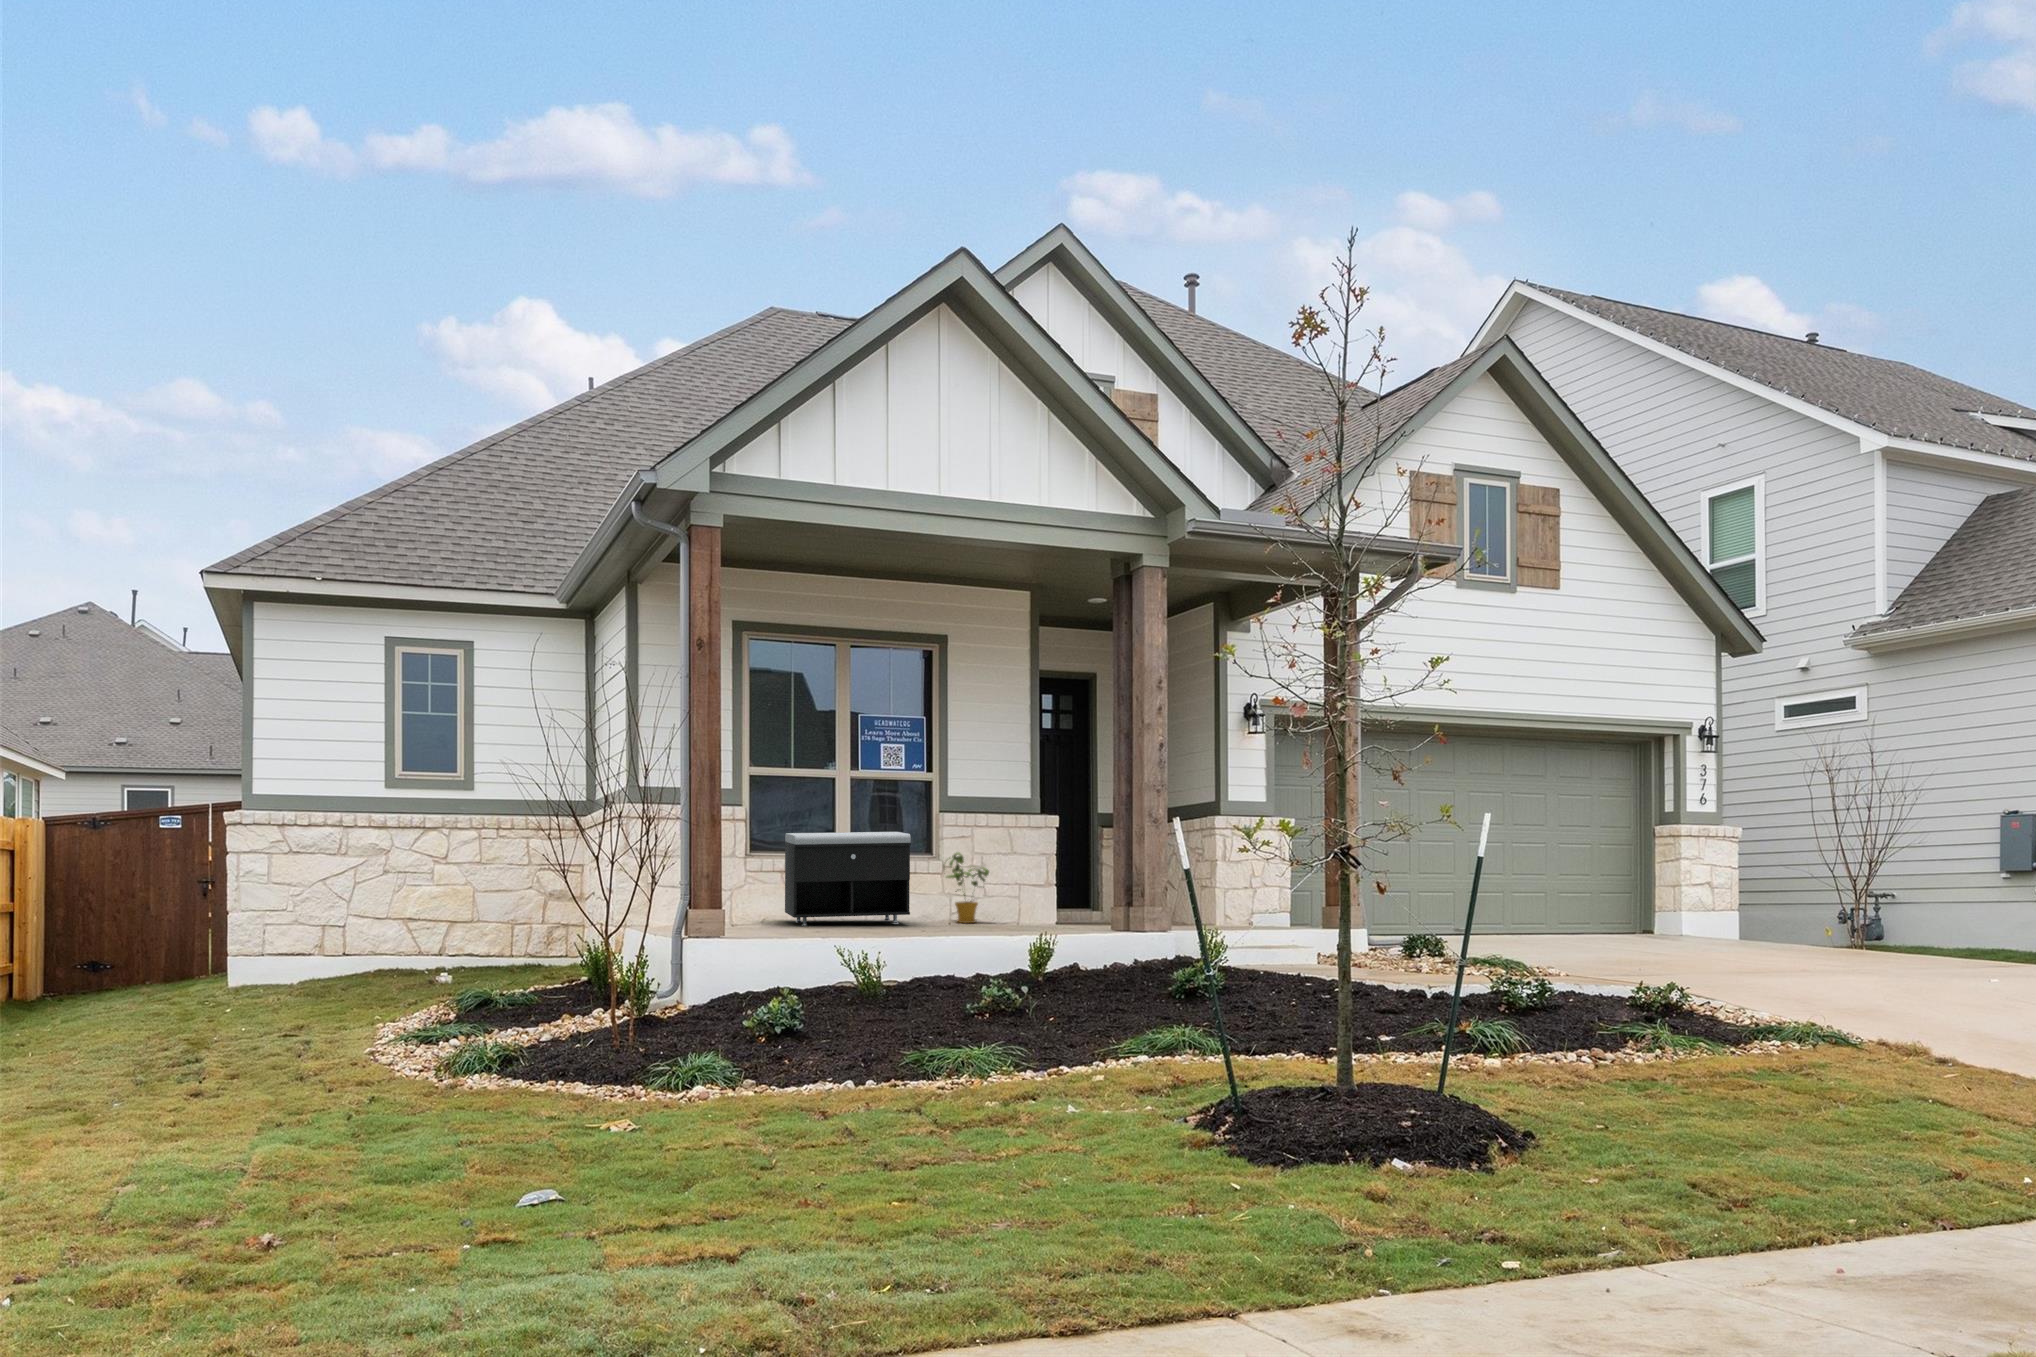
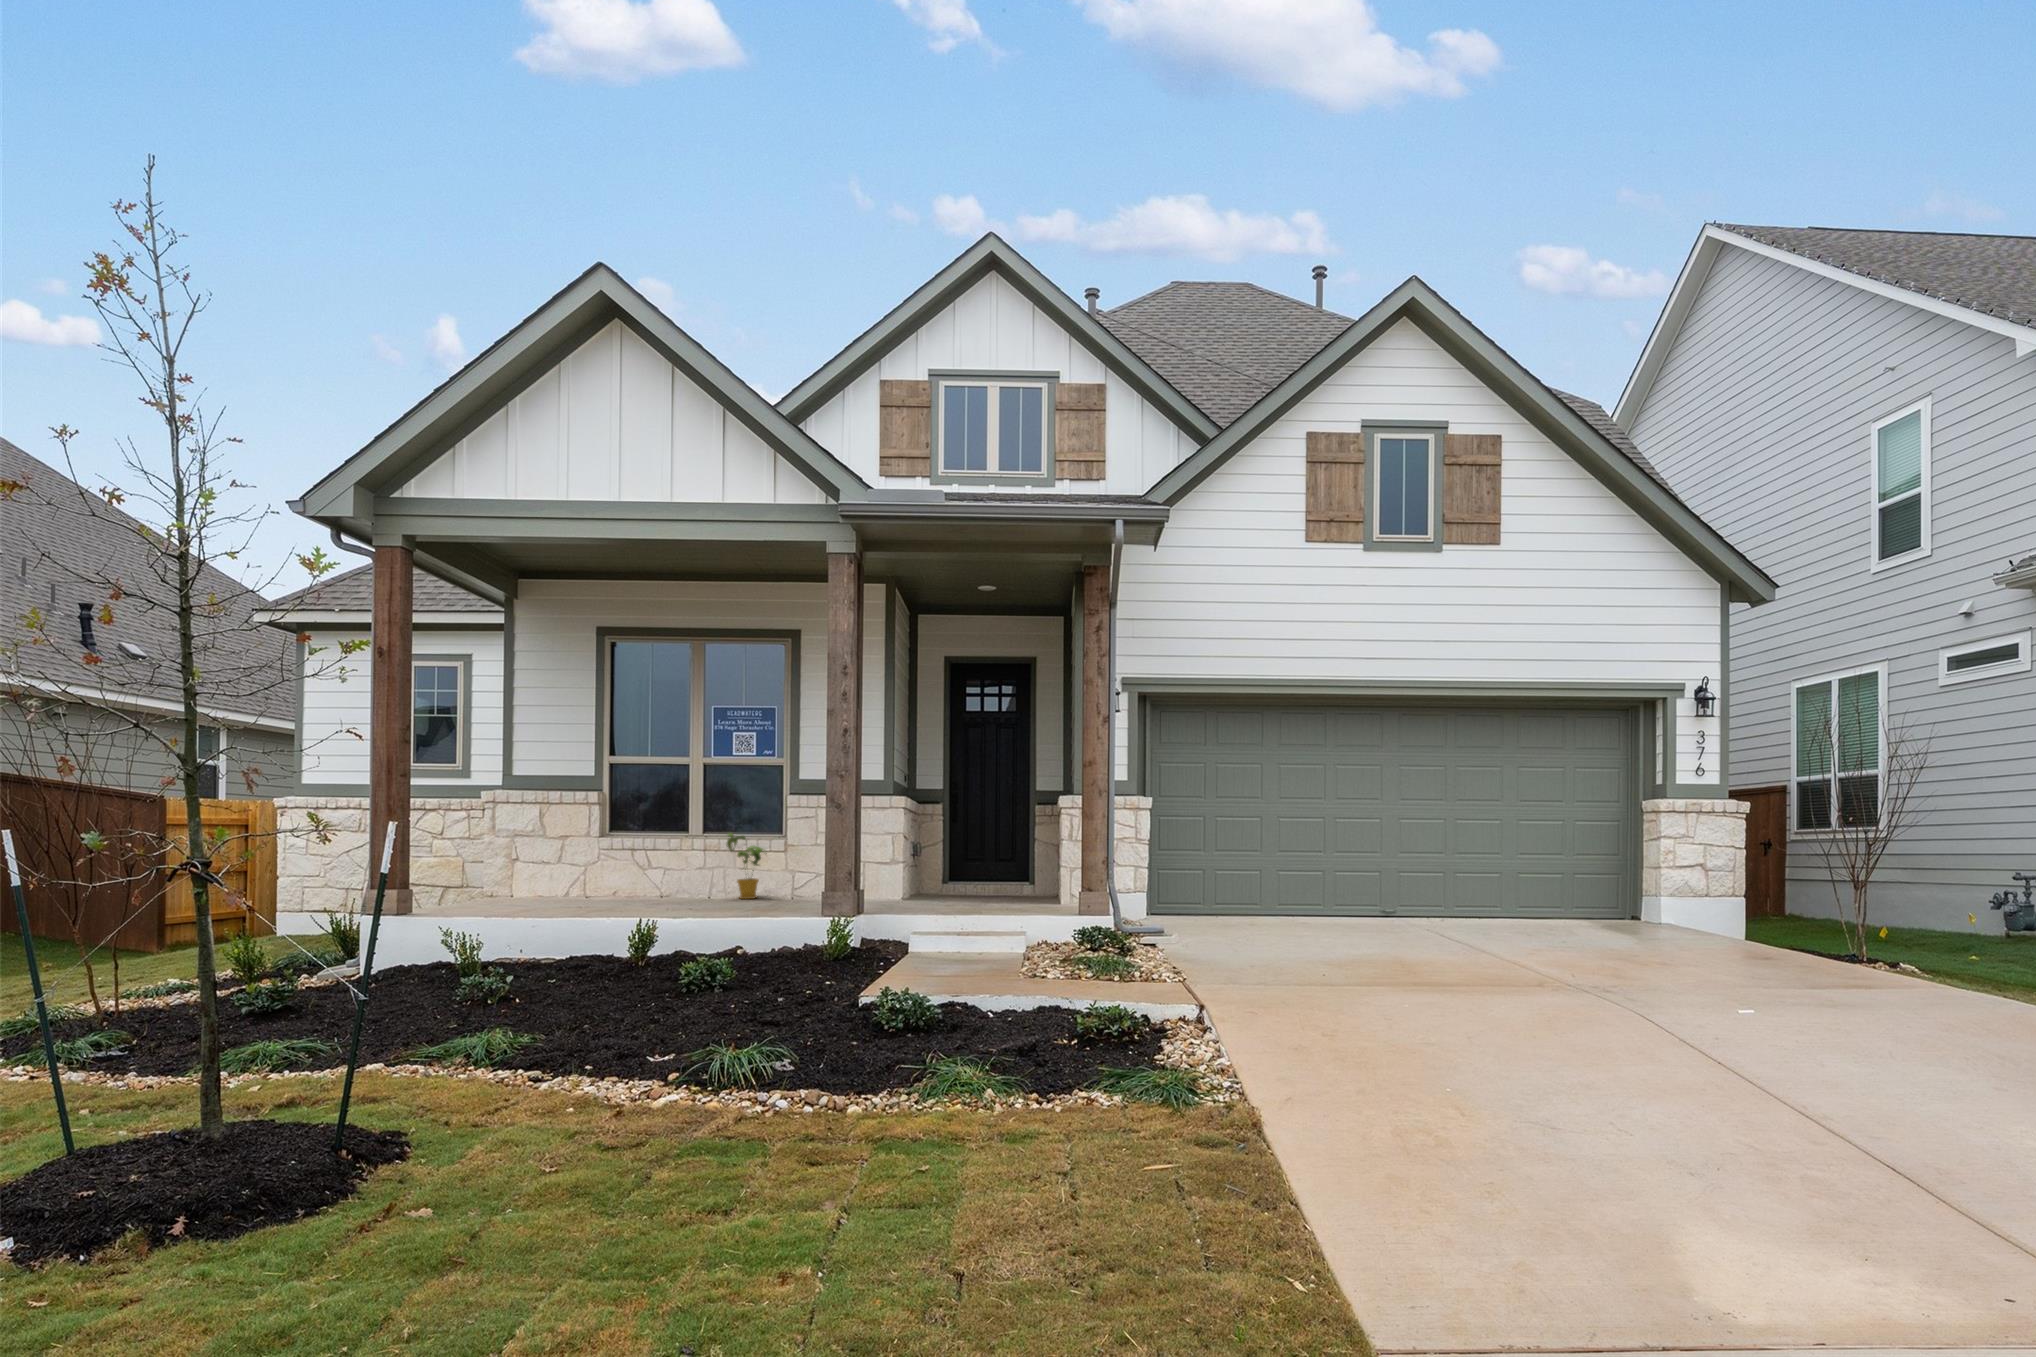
storage bench: present [785,832,911,926] -> none [571,813,697,900]

